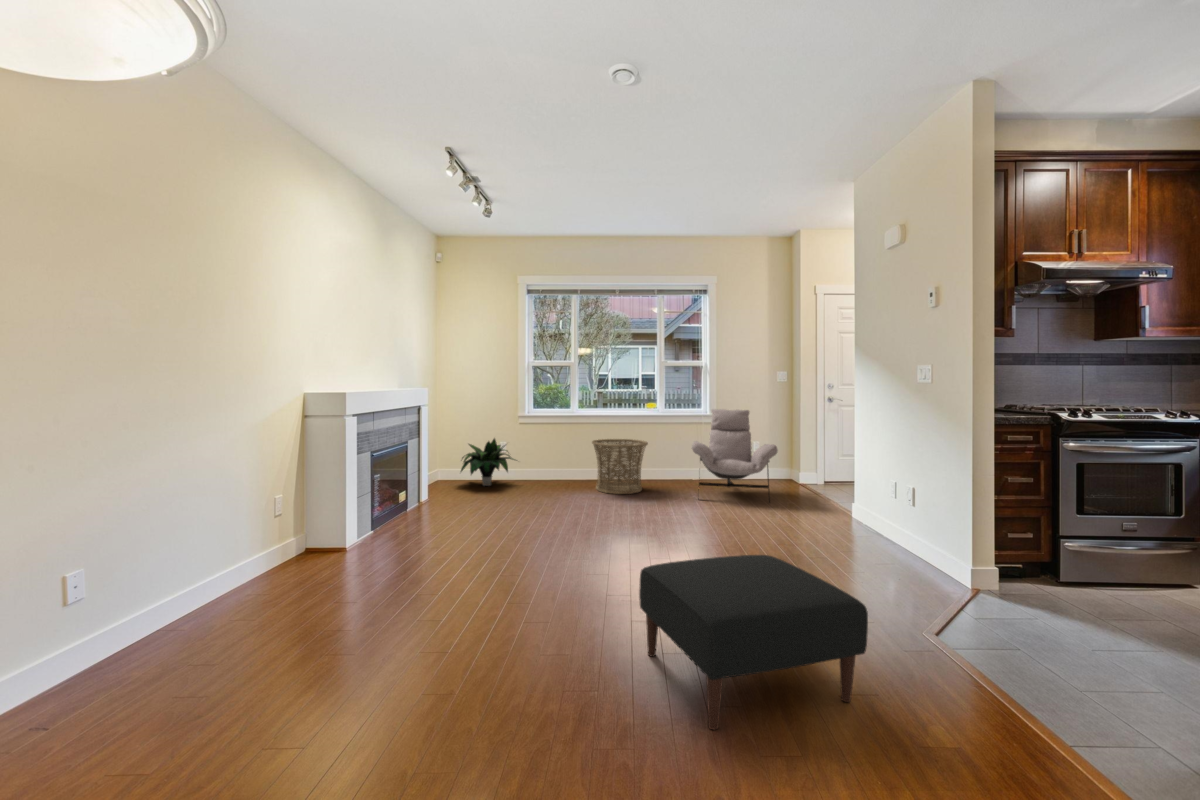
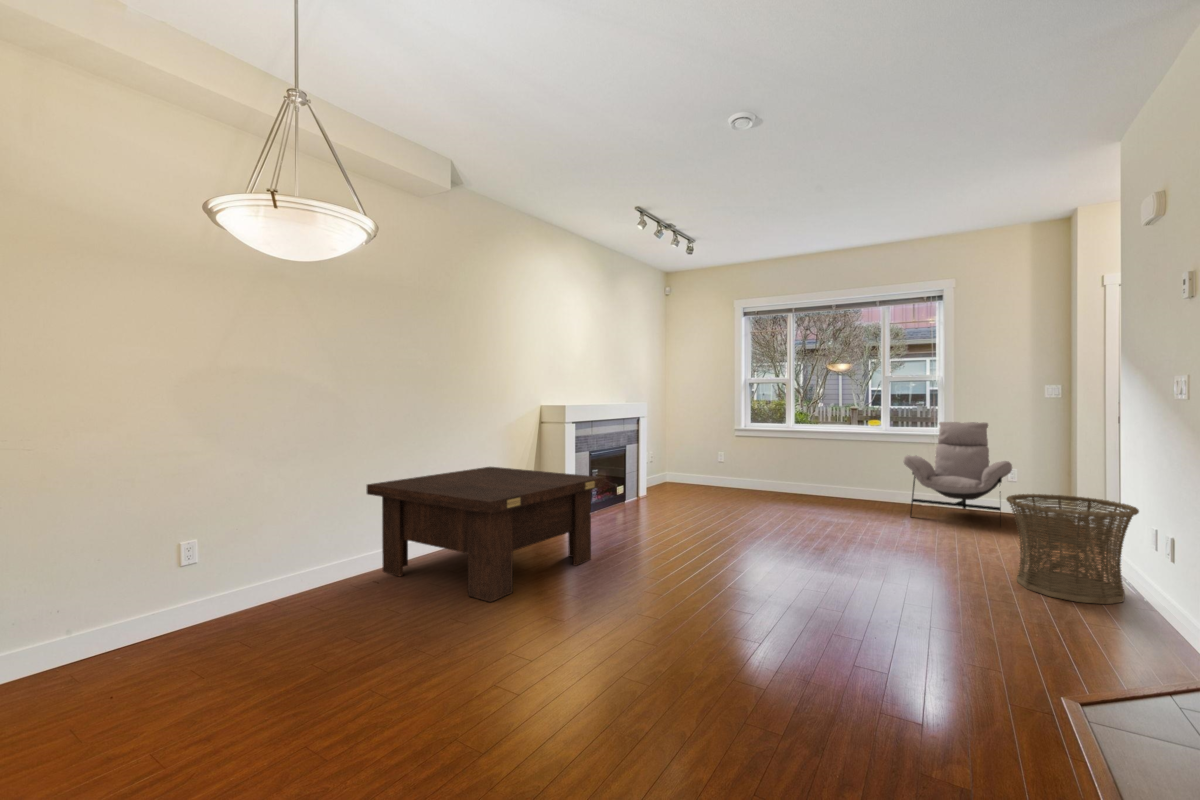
potted plant: present [461,438,515,486] -> none [679,446,735,490]
basket: present [592,439,648,494] -> present [1007,494,1139,604]
coffee table: none [11,485,438,712] -> present [366,467,604,602]
ottoman: present [639,555,868,730] -> none [724,542,897,681]

